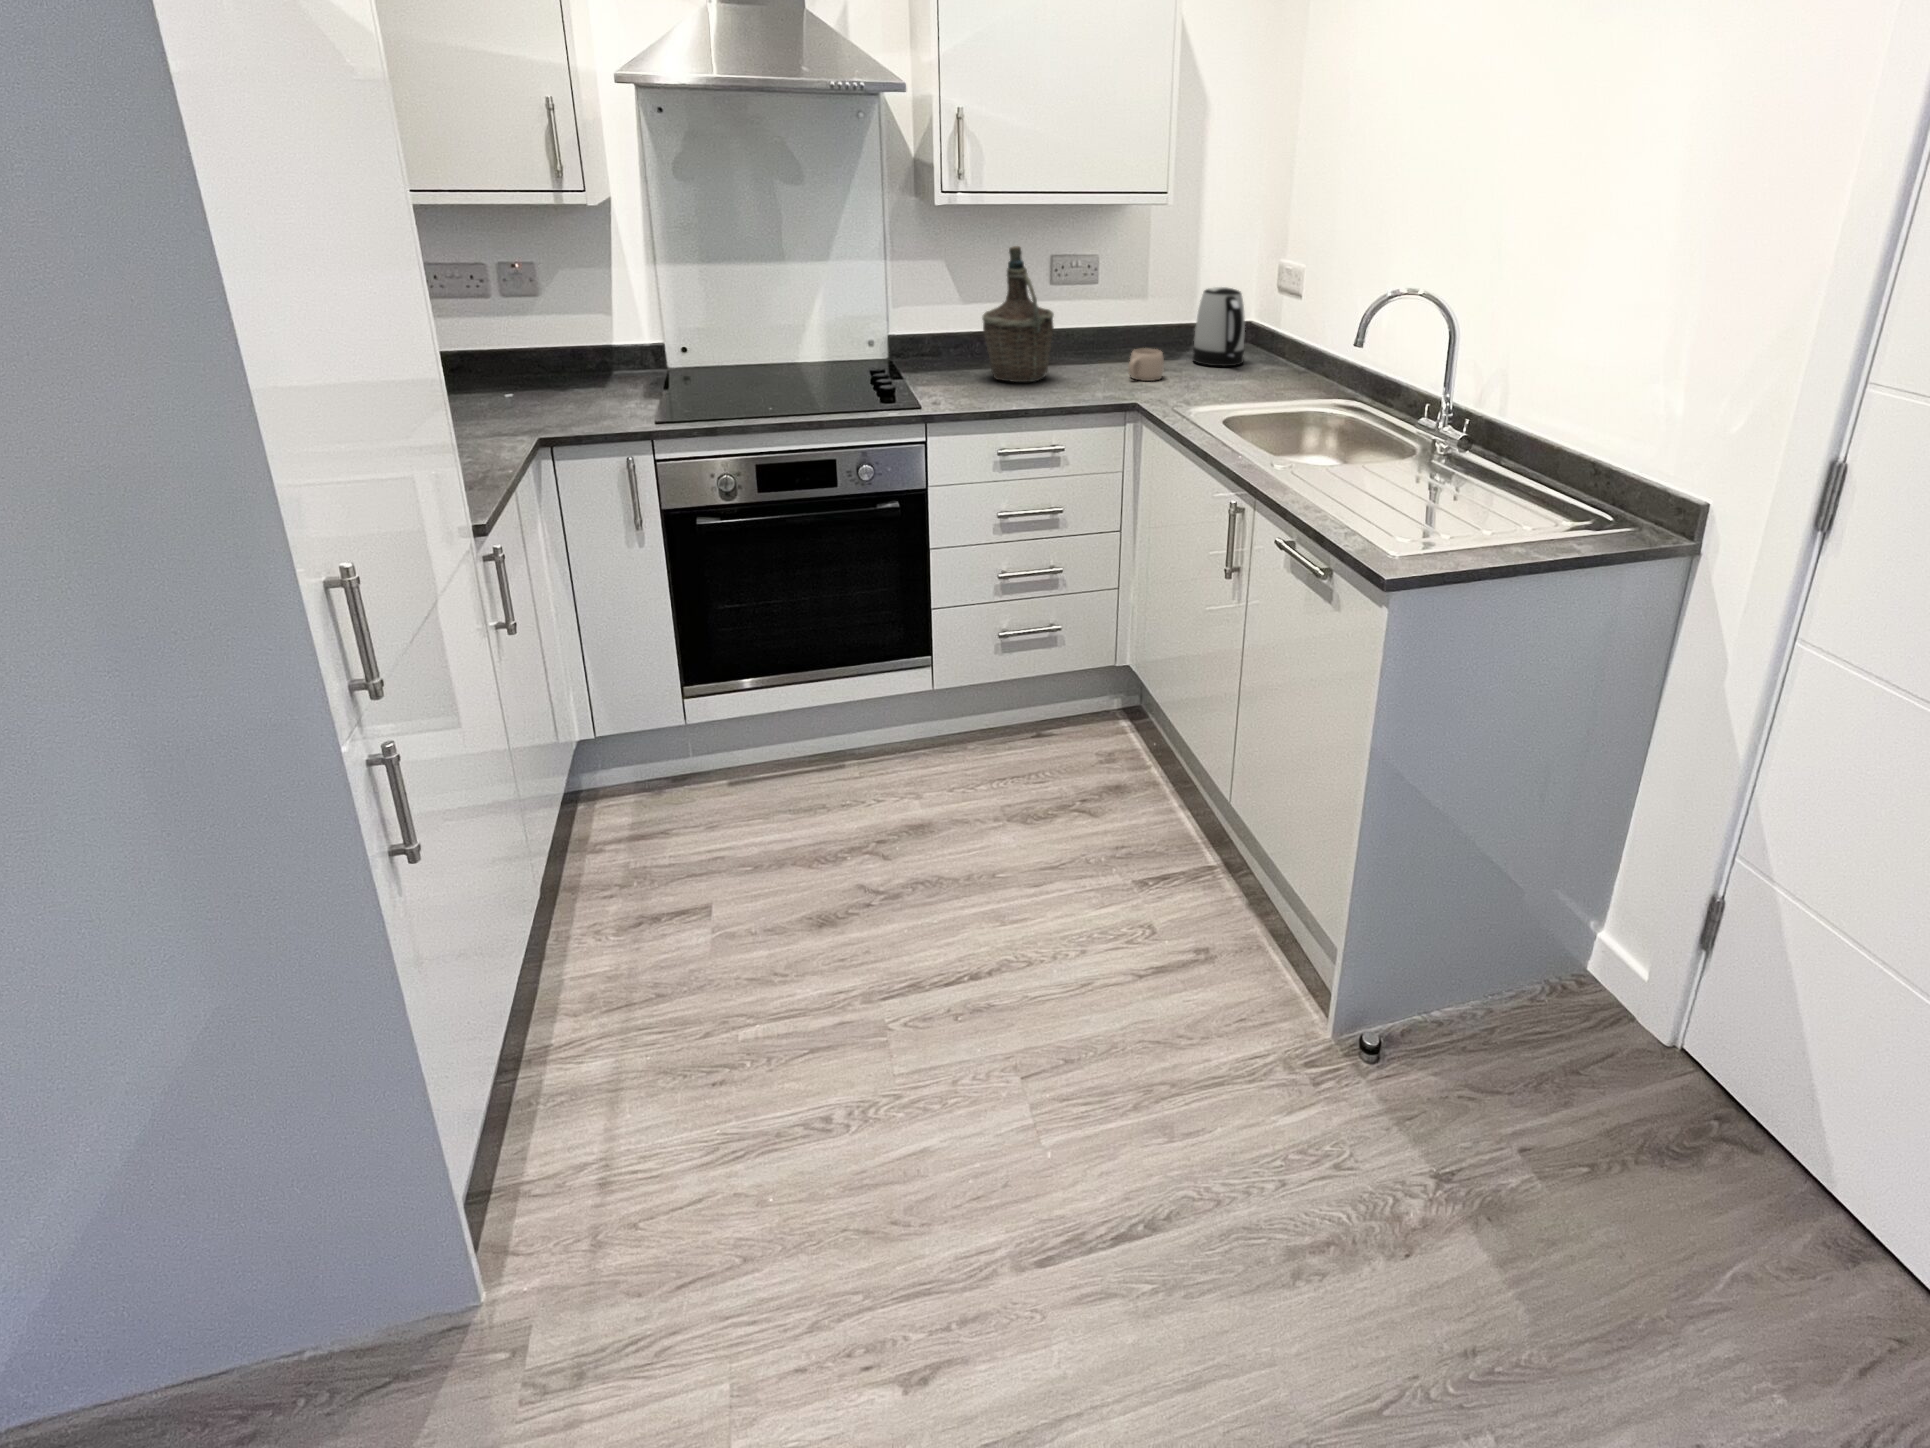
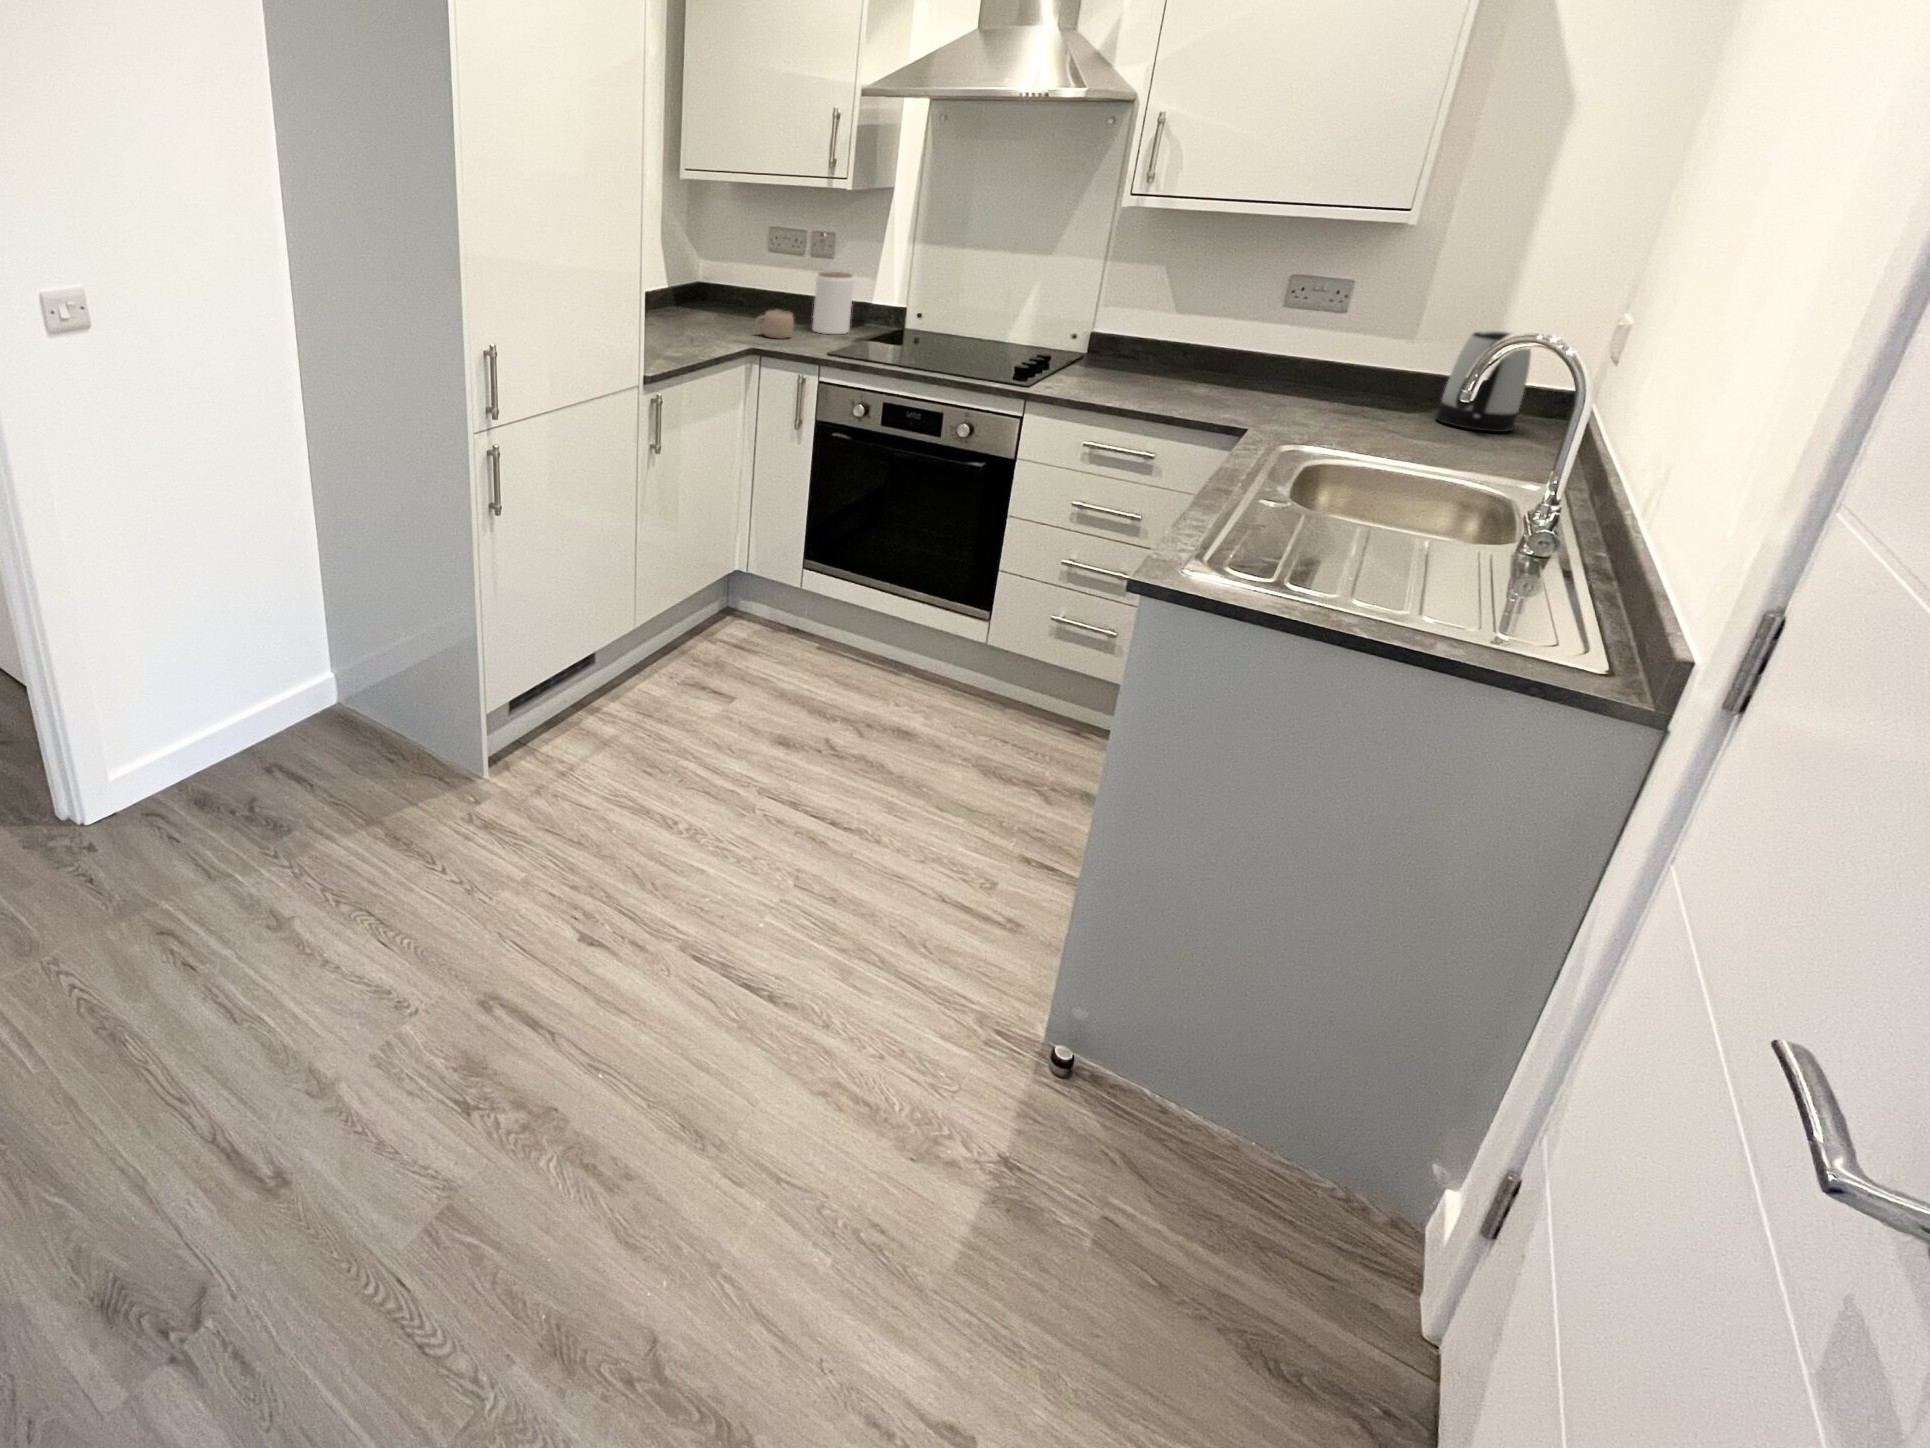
bottle: present [982,246,1054,382] -> none [1150,250,1234,392]
jar: none [559,317,621,399] -> present [812,272,854,334]
mug: present [1128,348,1164,381] -> present [755,310,794,339]

